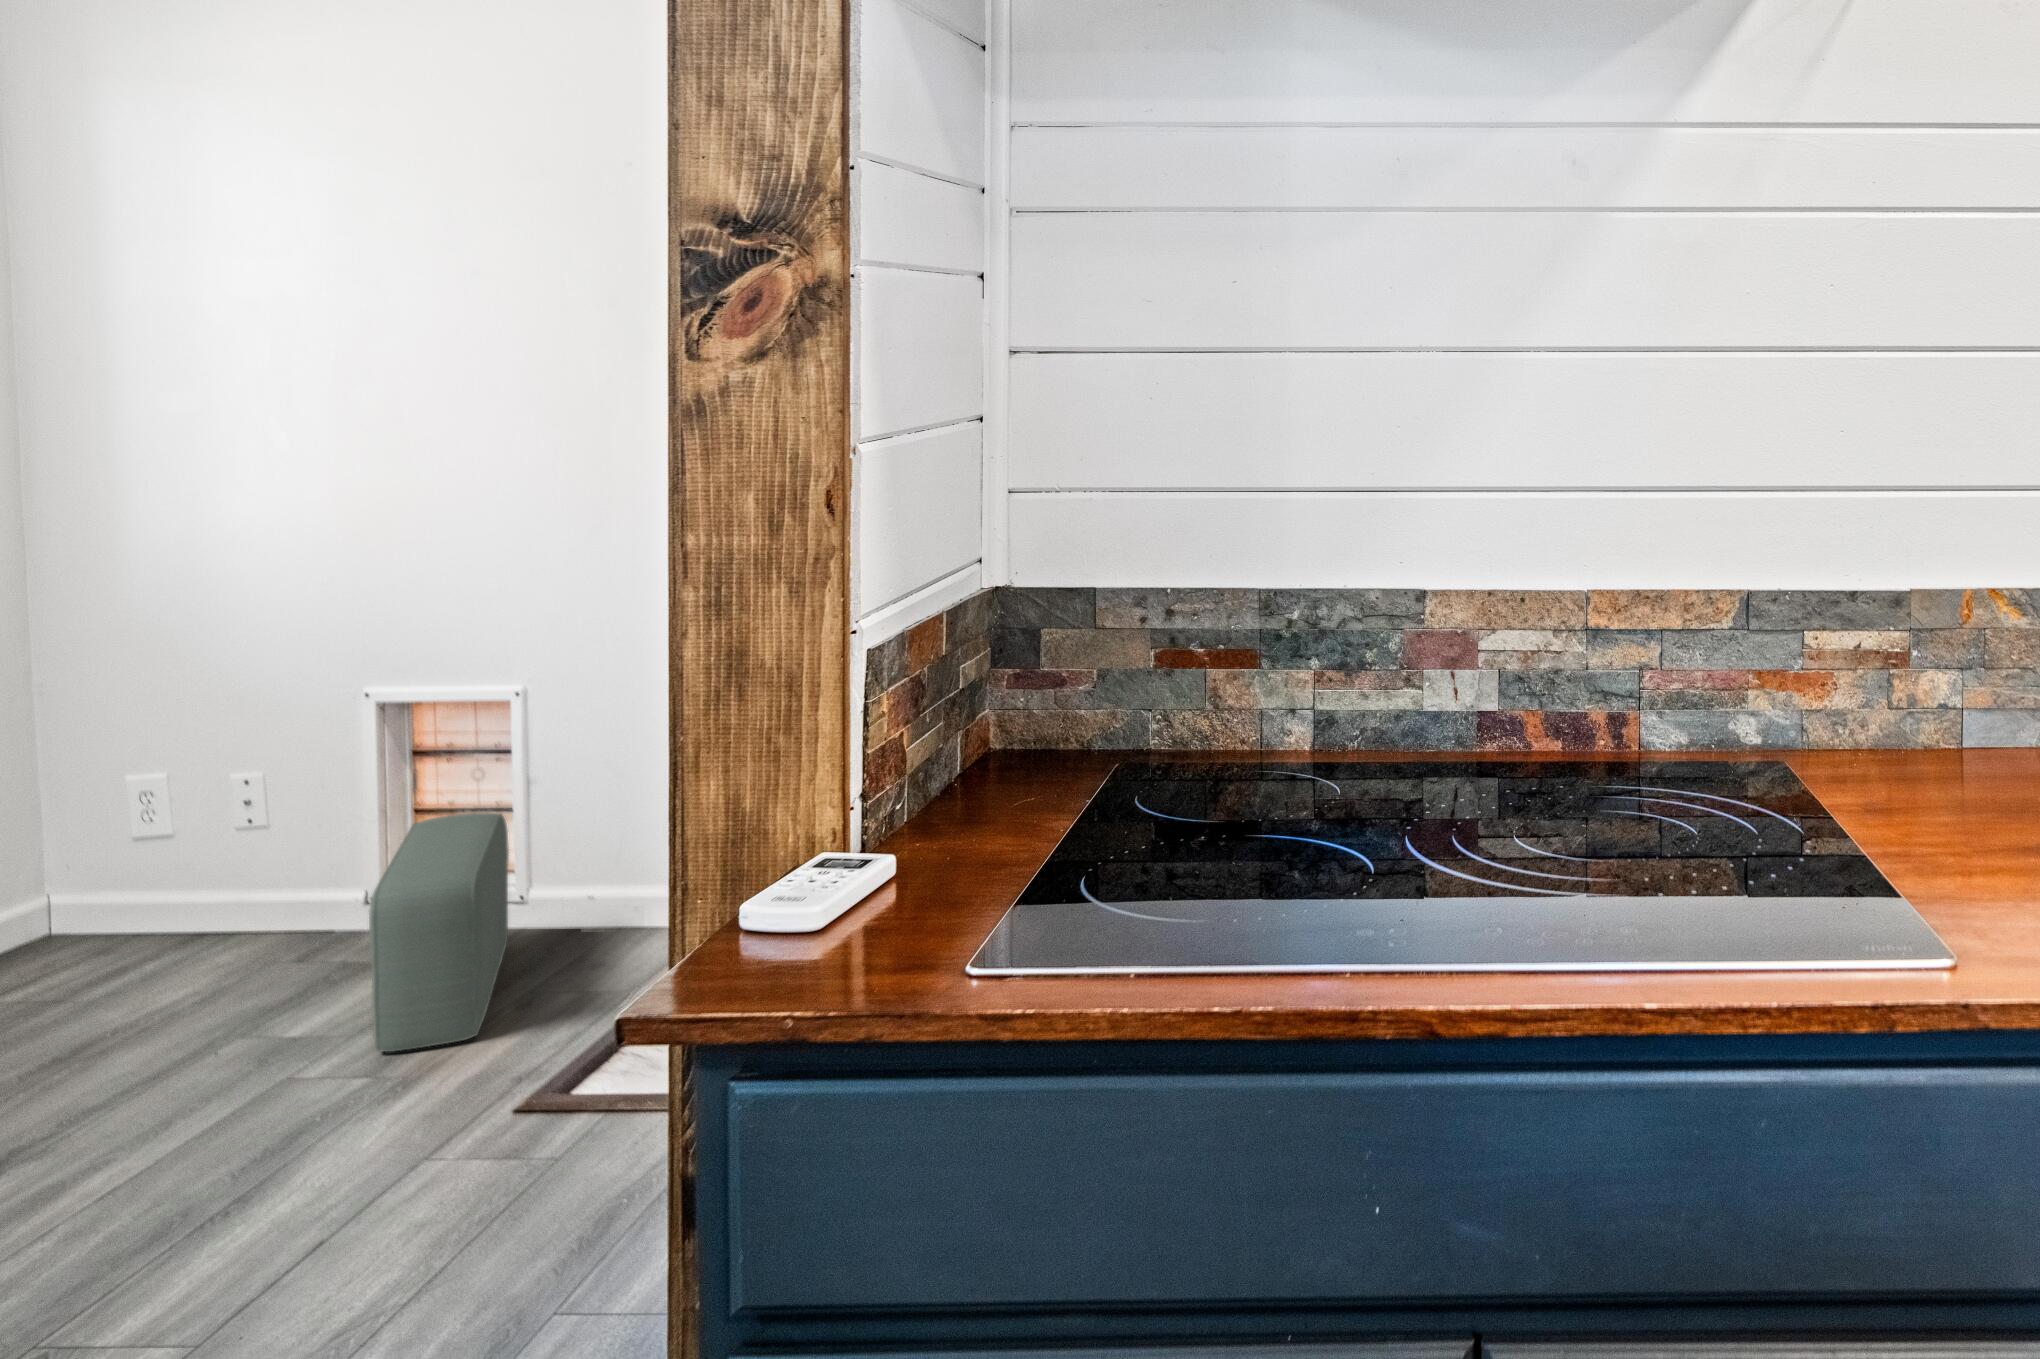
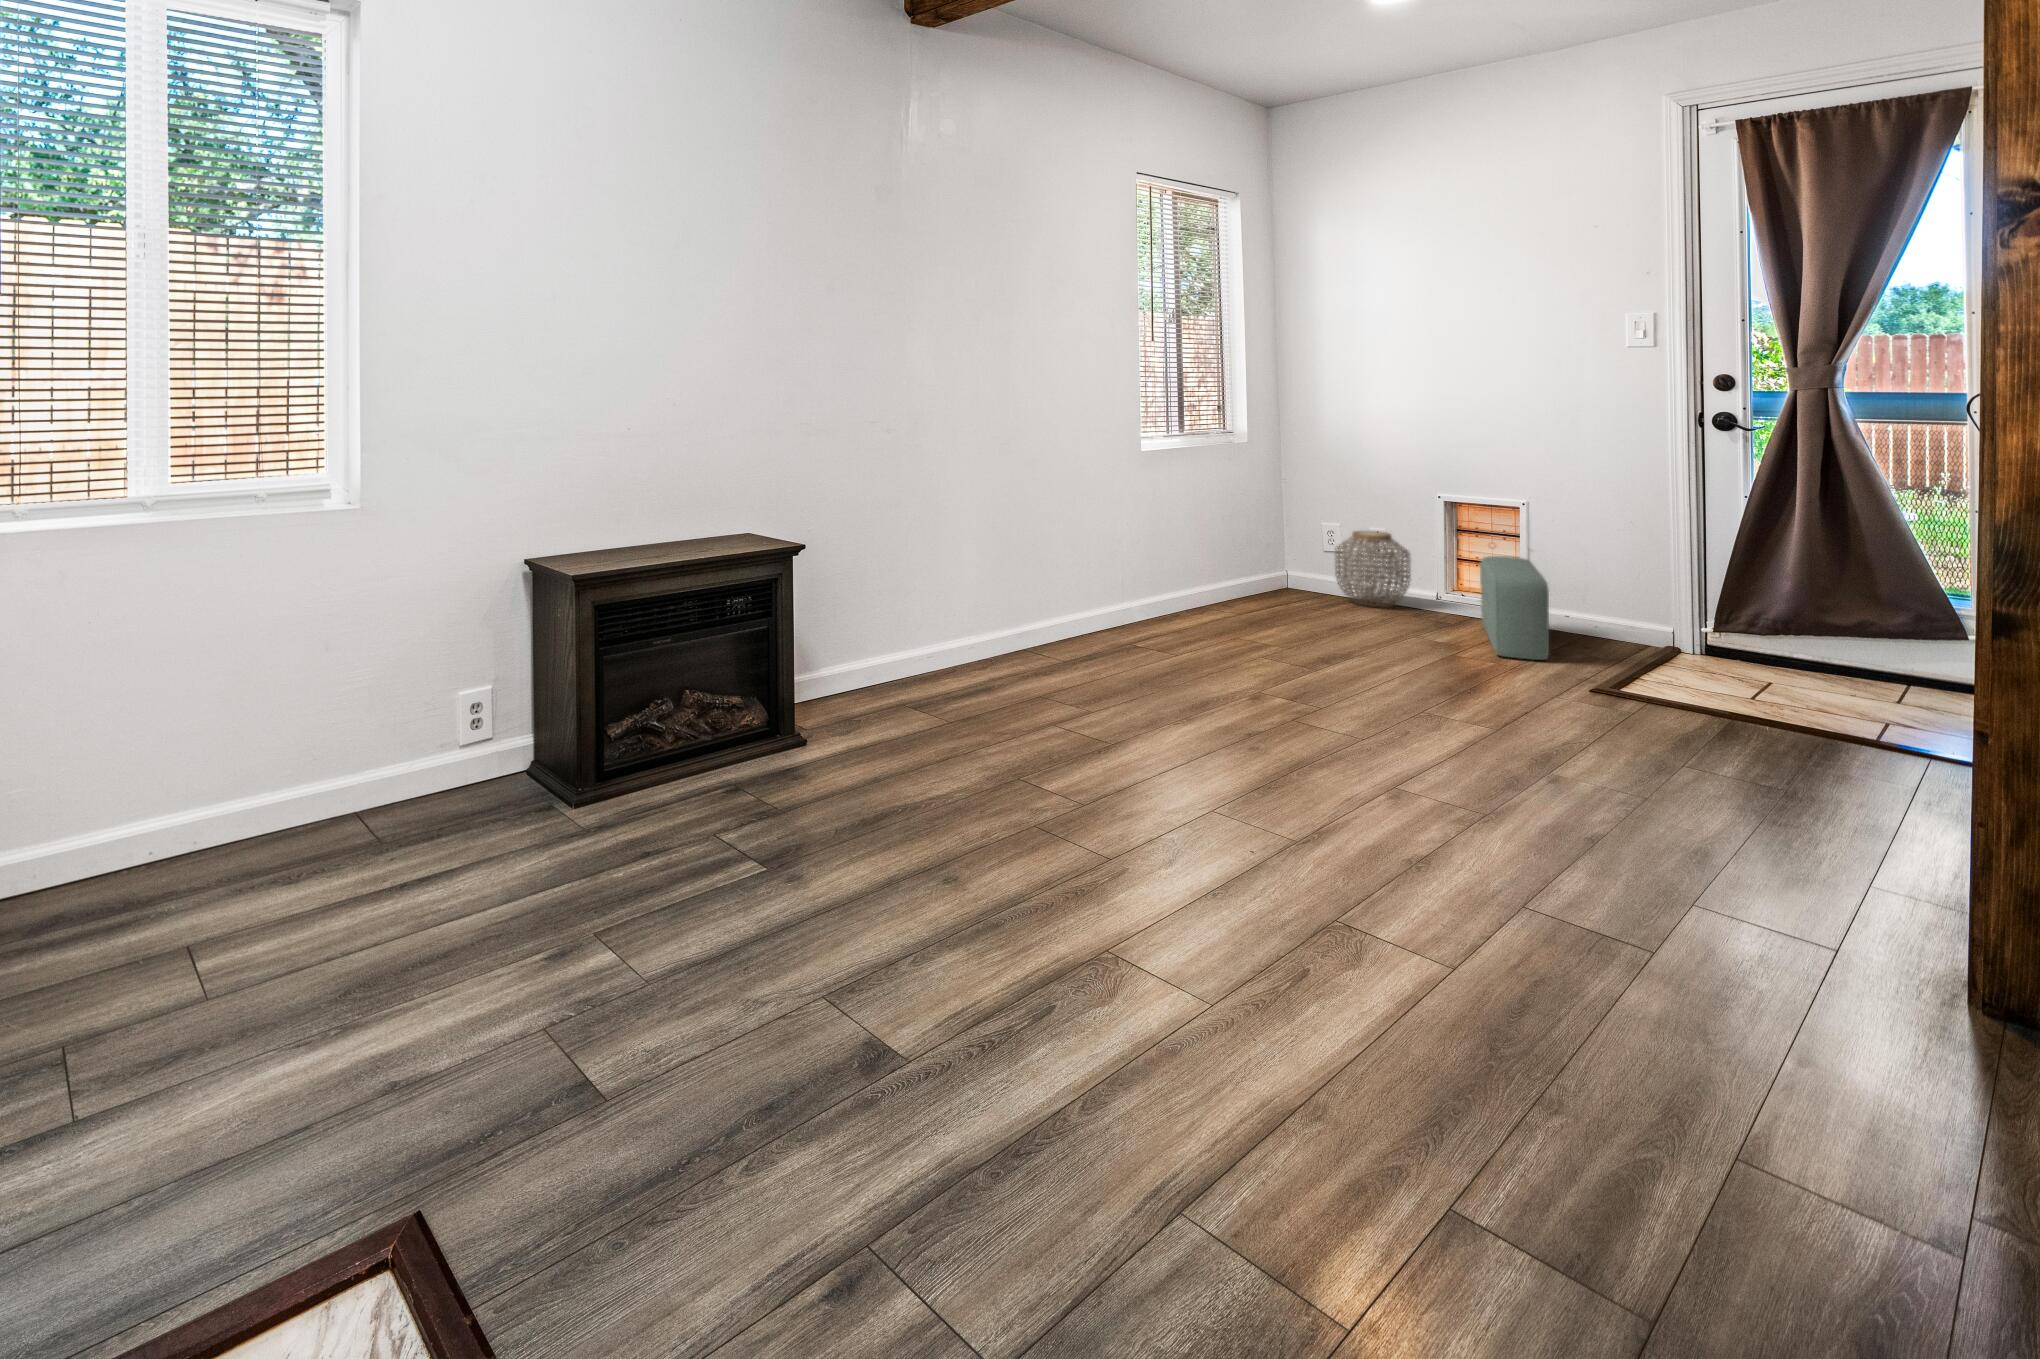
woven basket: none [120,786,299,957] -> present [1335,531,1411,607]

